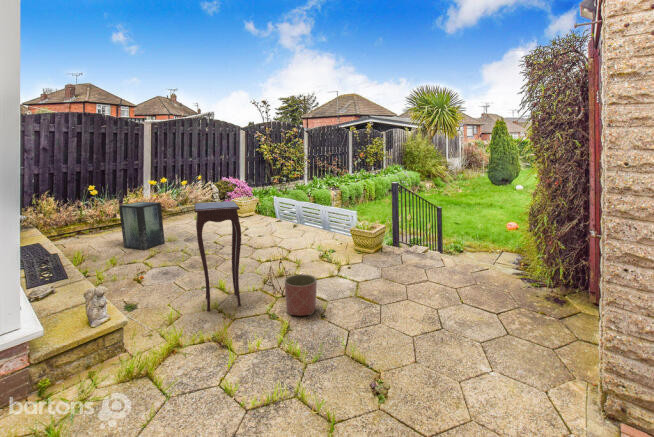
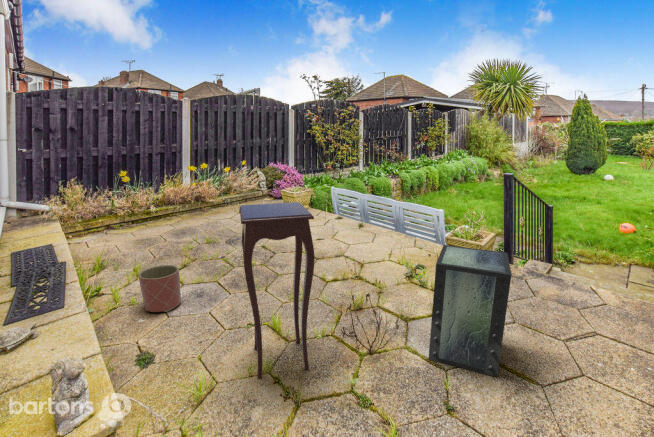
storage box: present [119,202,165,250] -> present [429,245,511,377]
planter: present [285,274,317,316] -> present [138,265,181,312]

